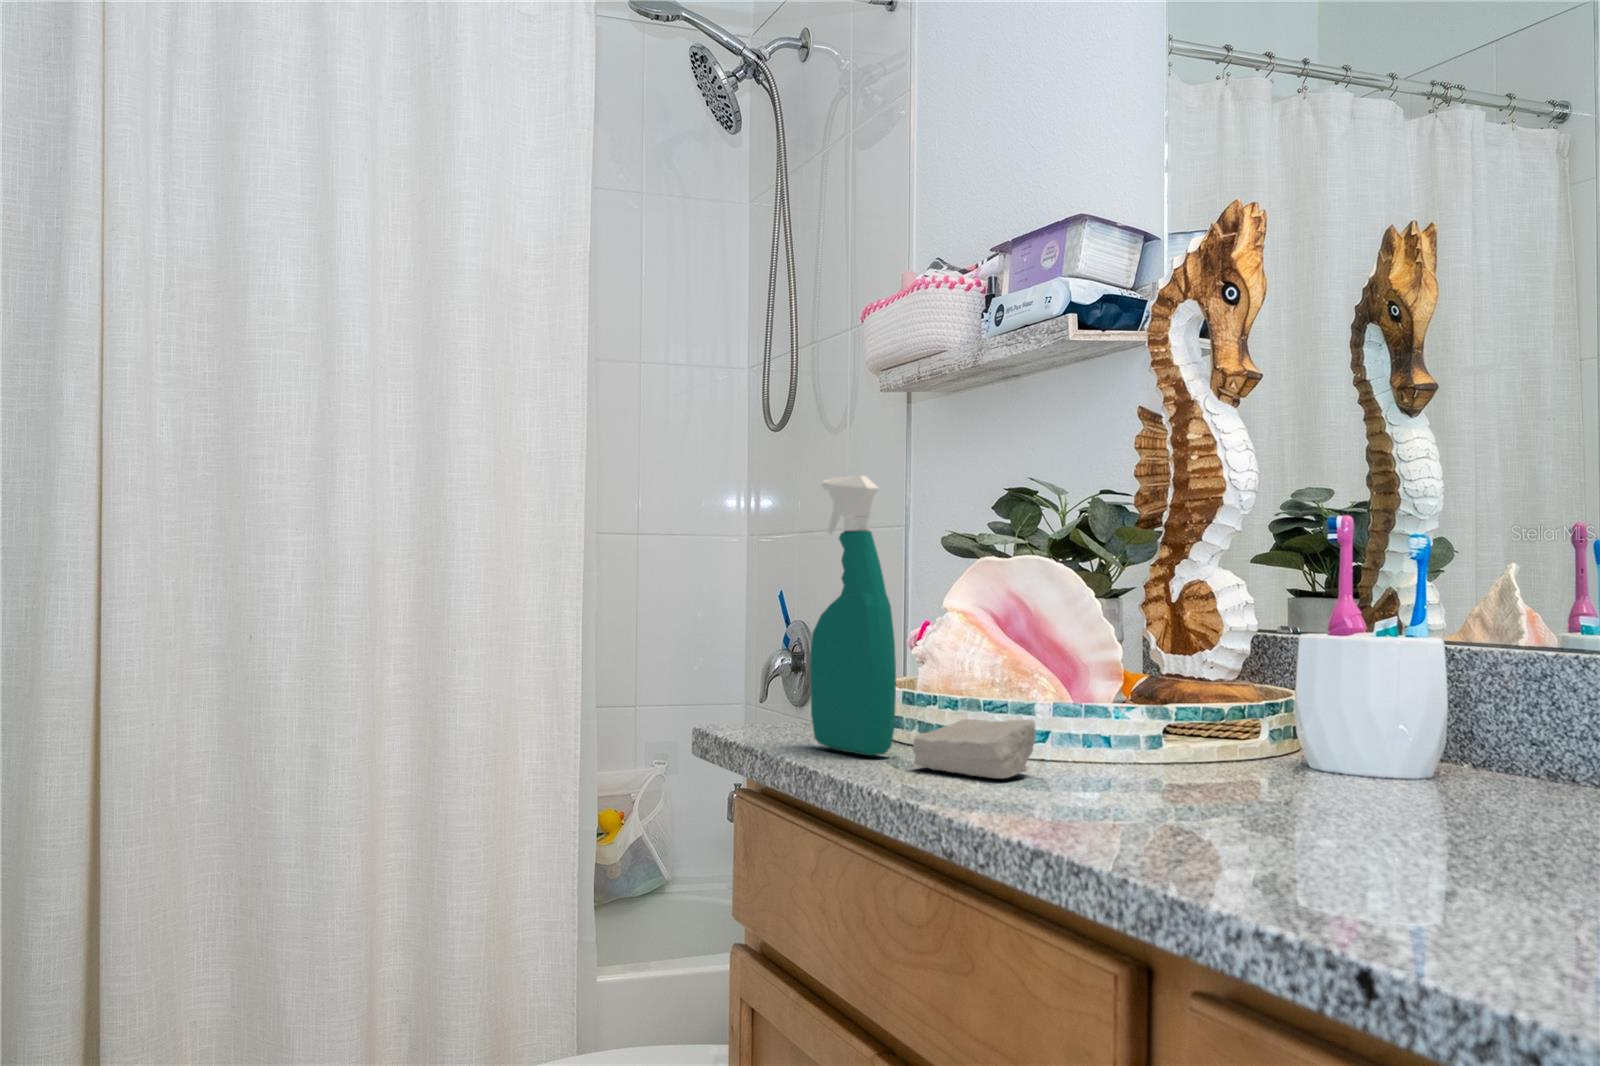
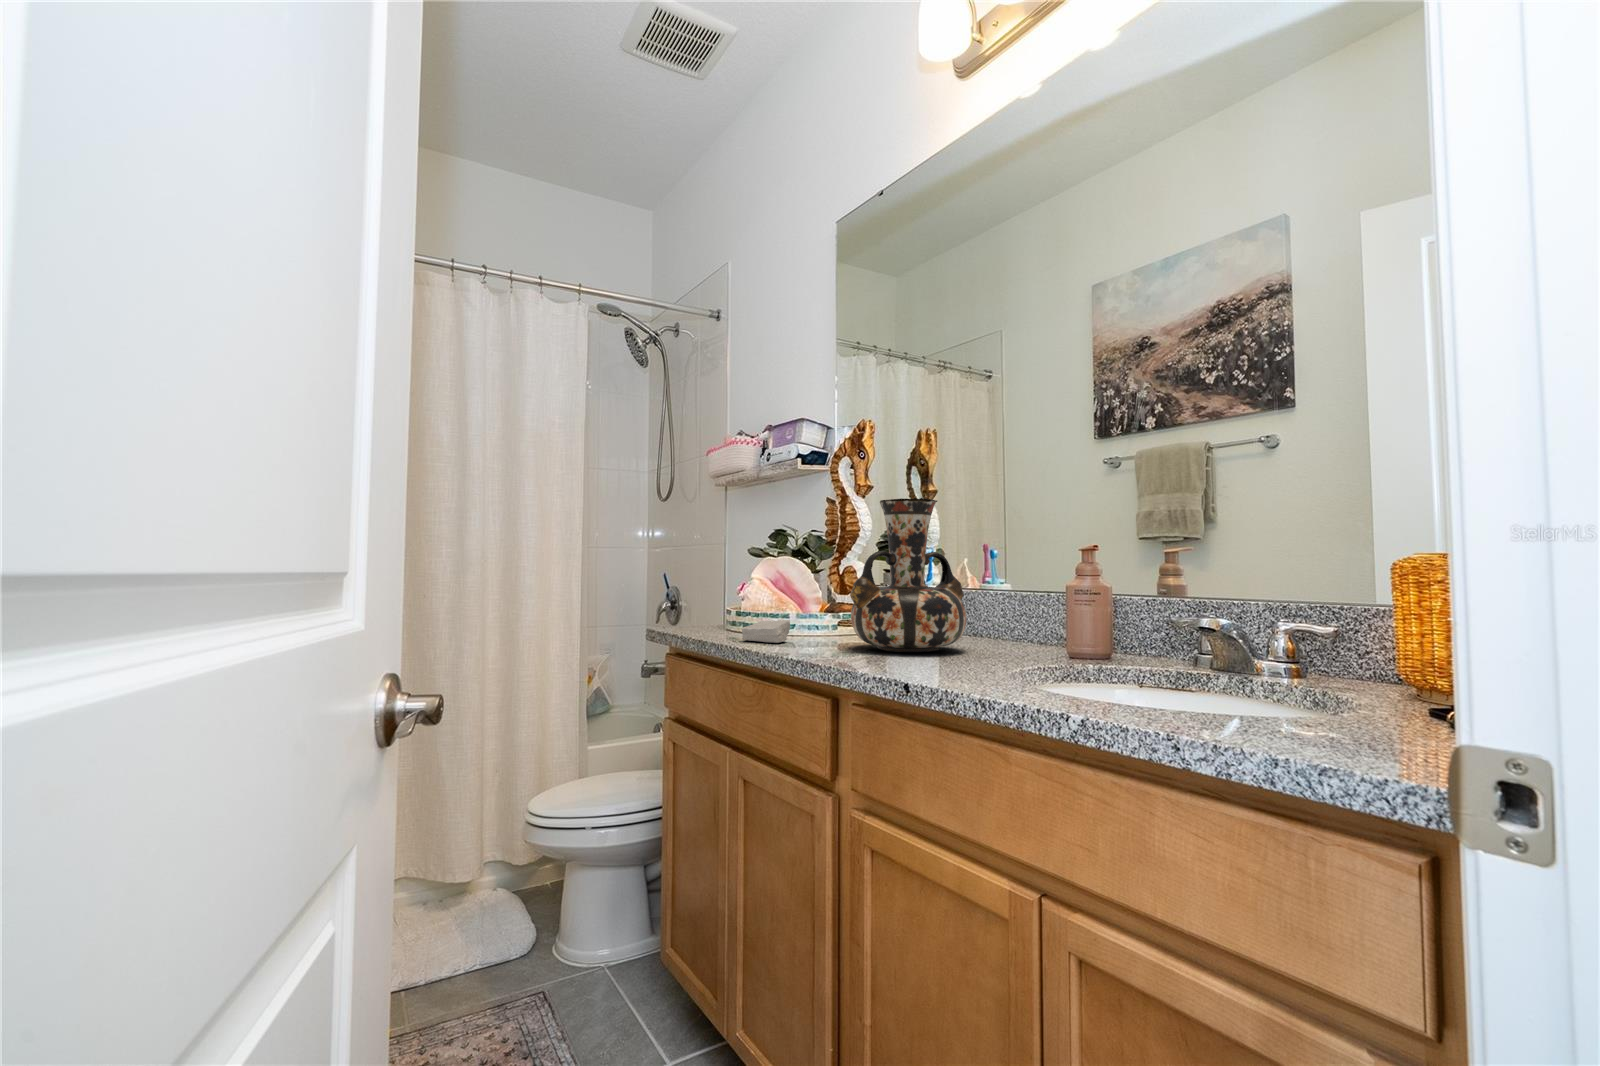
decorative vase: none [1192,397,1529,825] -> present [850,498,966,652]
spray bottle: present [810,476,896,755] -> none [697,524,733,637]

